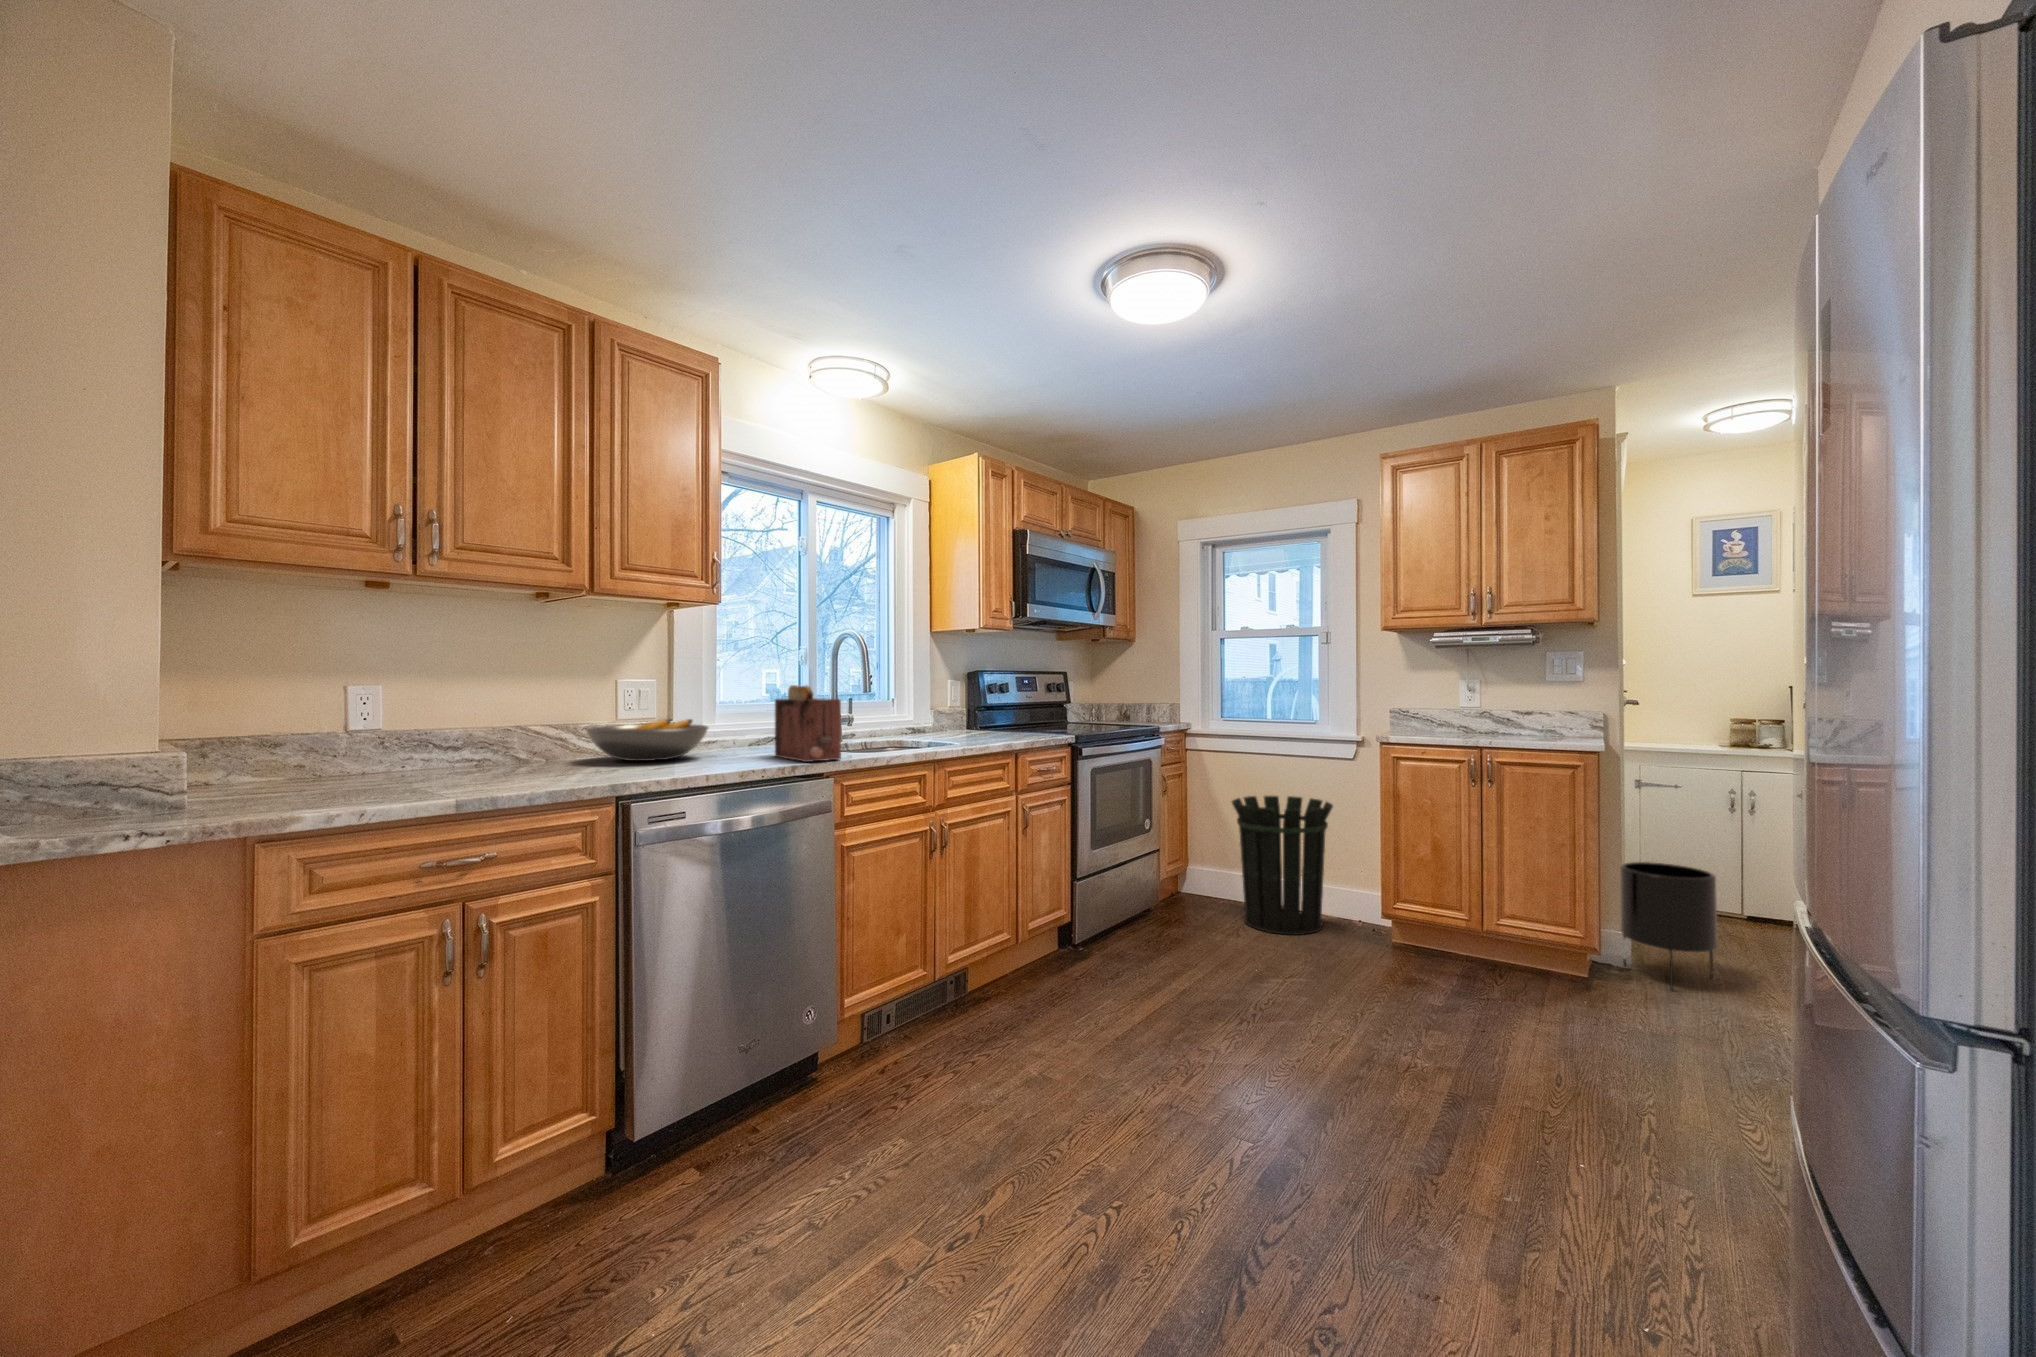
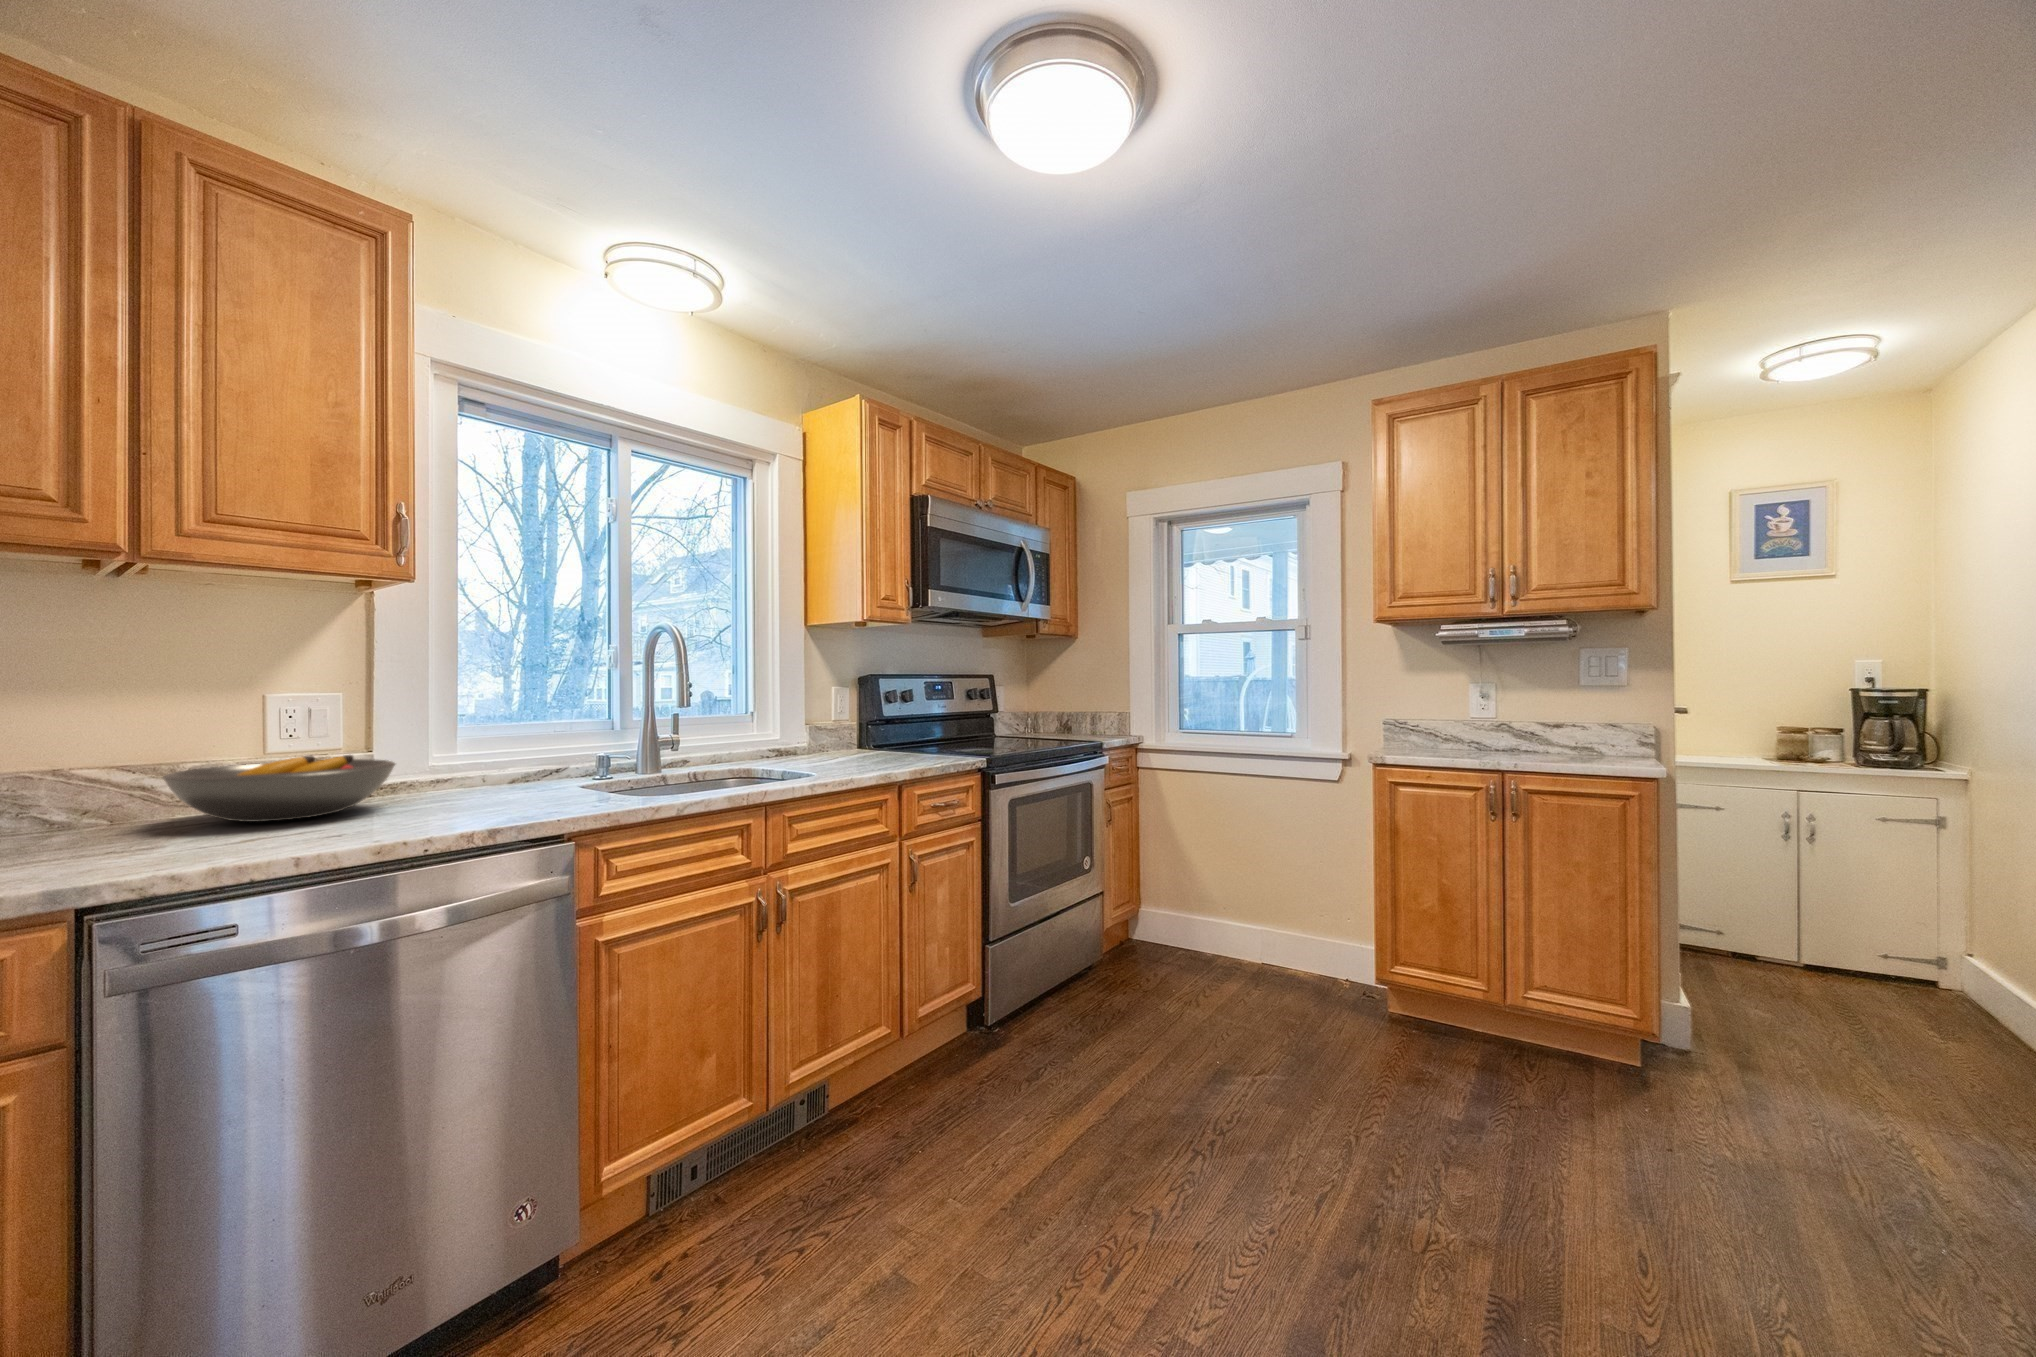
toaster: present [775,685,841,762] -> none [503,701,587,820]
waste bin: present [1232,796,1333,935] -> none [1188,824,1314,1002]
planter: present [1620,862,1718,990] -> none [1681,916,1817,1094]

